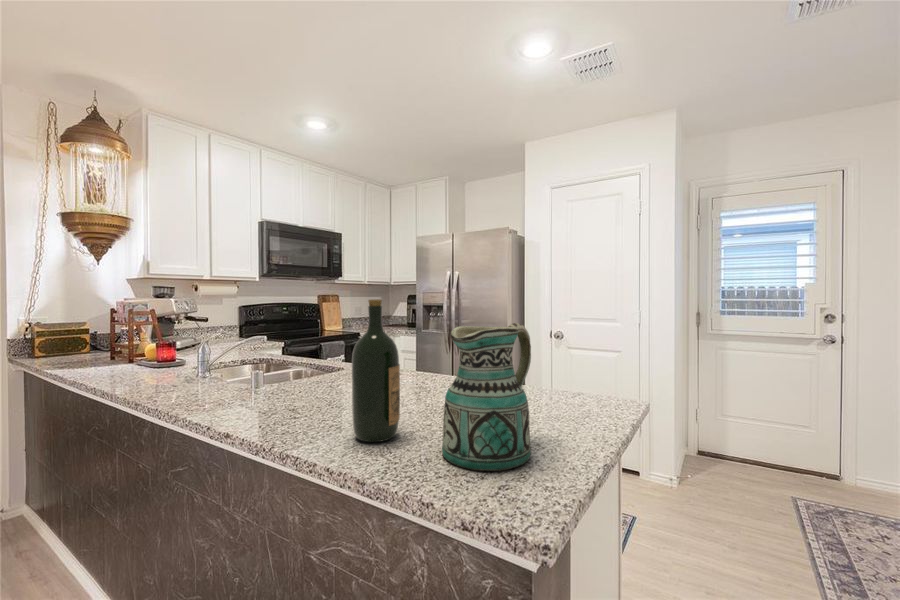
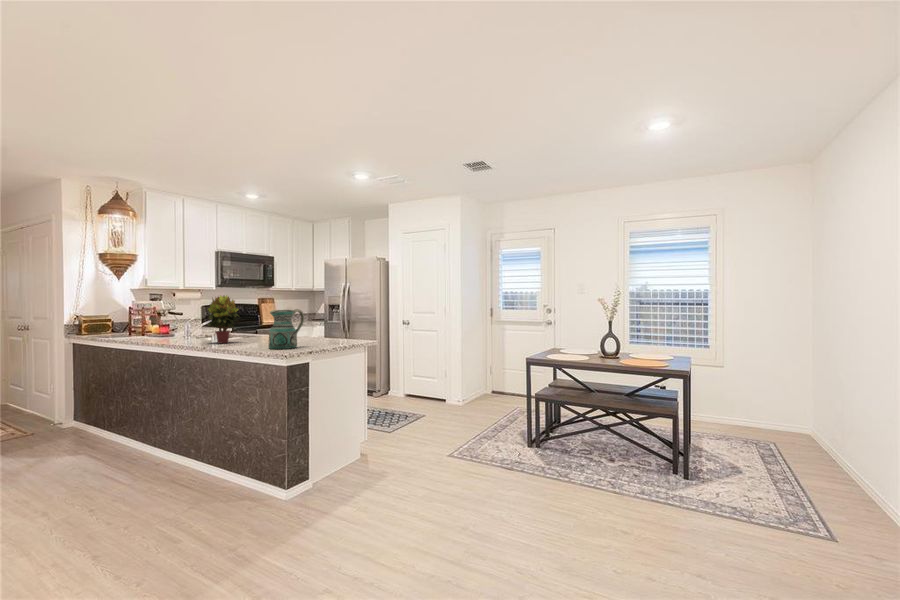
potted plant: none [241,282,328,408] -> present [208,295,239,343]
wine bottle: present [352,299,400,442] -> none [243,302,261,347]

